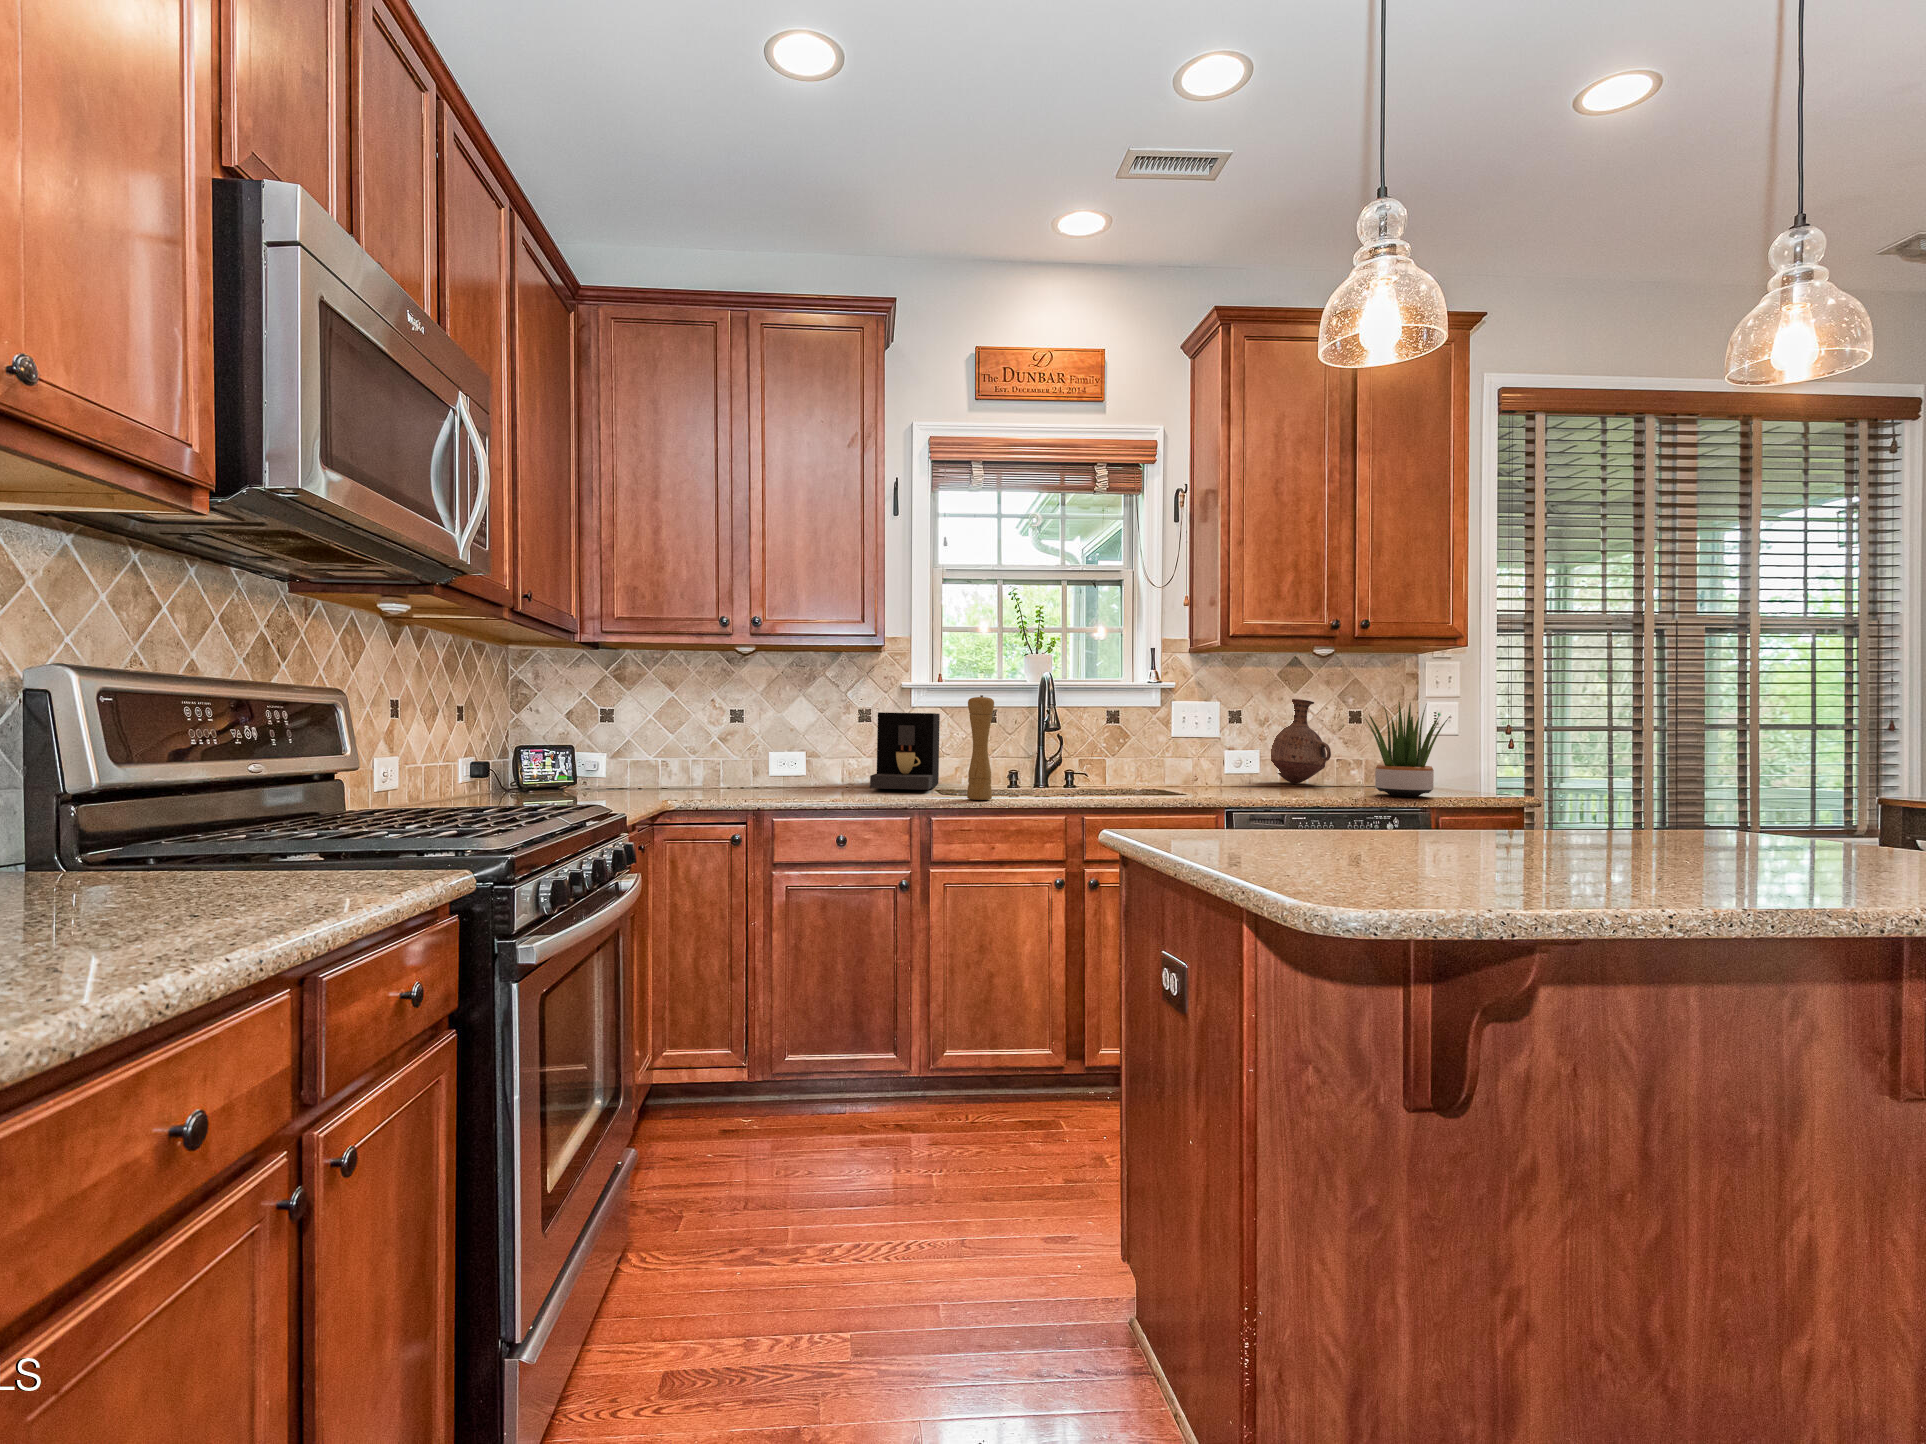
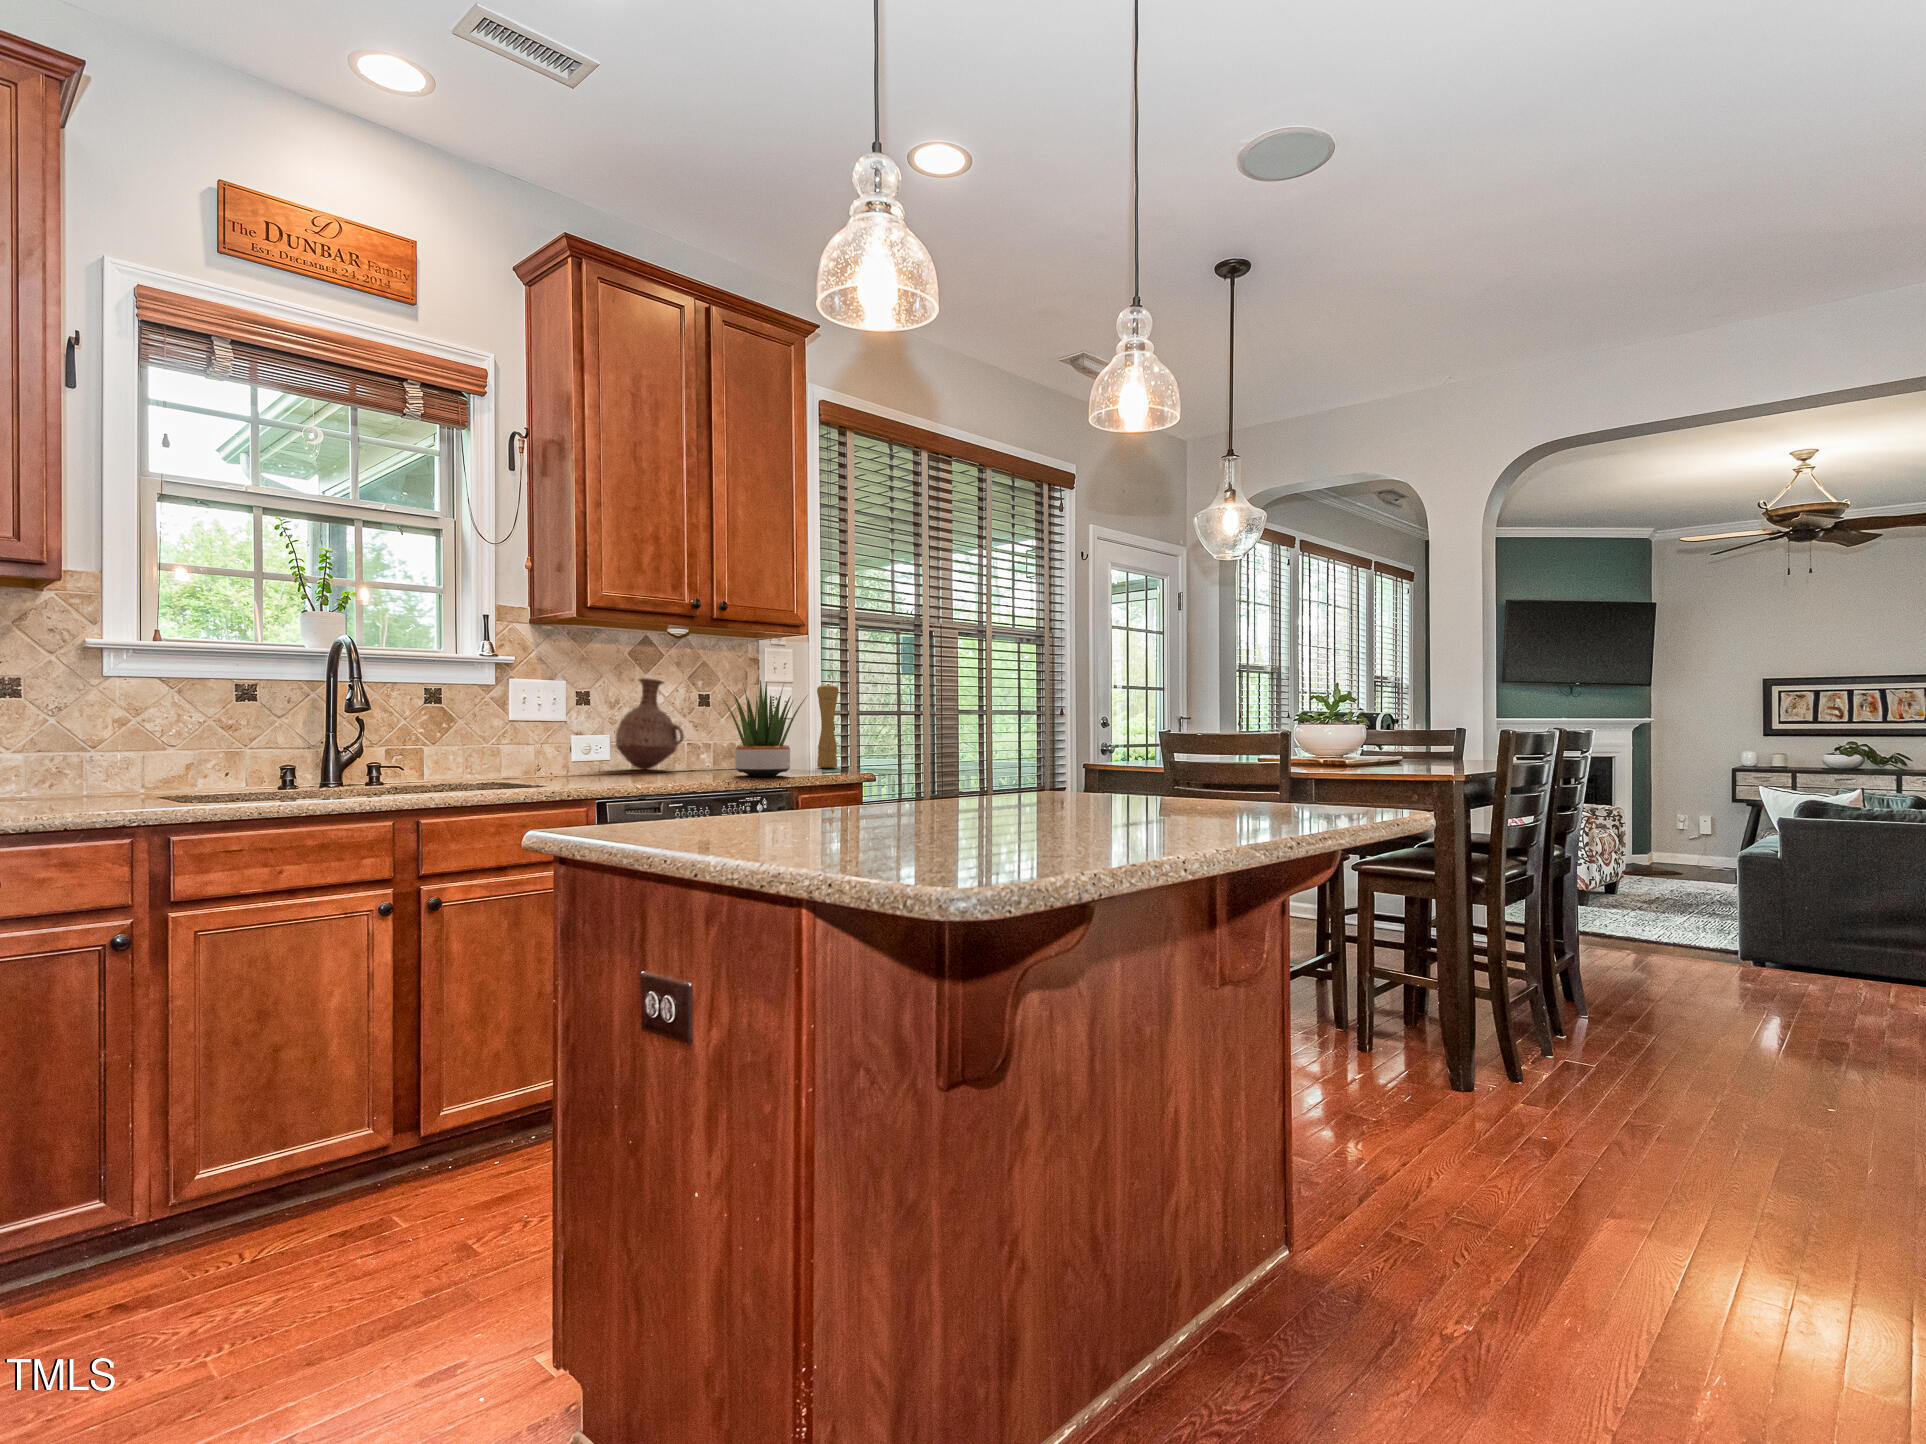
pepper mill: present [967,695,994,800] -> present [817,684,839,768]
coffee maker: present [870,712,940,790] -> none [45,687,165,803]

